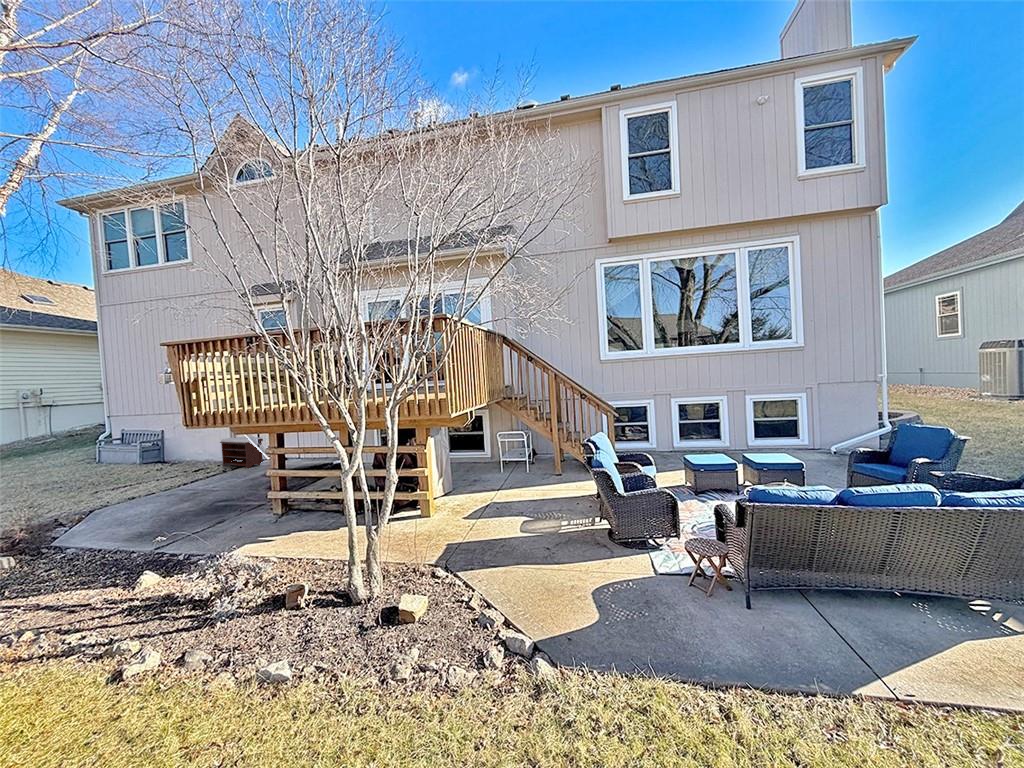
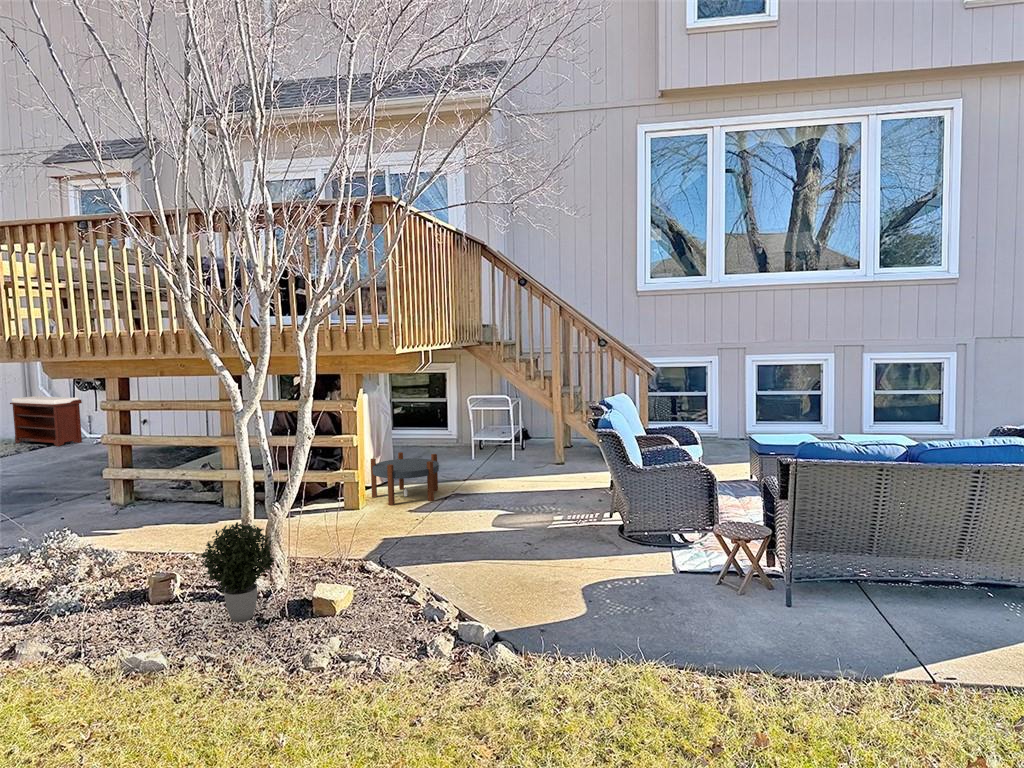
side table: none [438,474,482,512] -> present [371,452,439,505]
potted plant: none [318,552,373,628] -> present [201,522,275,622]

